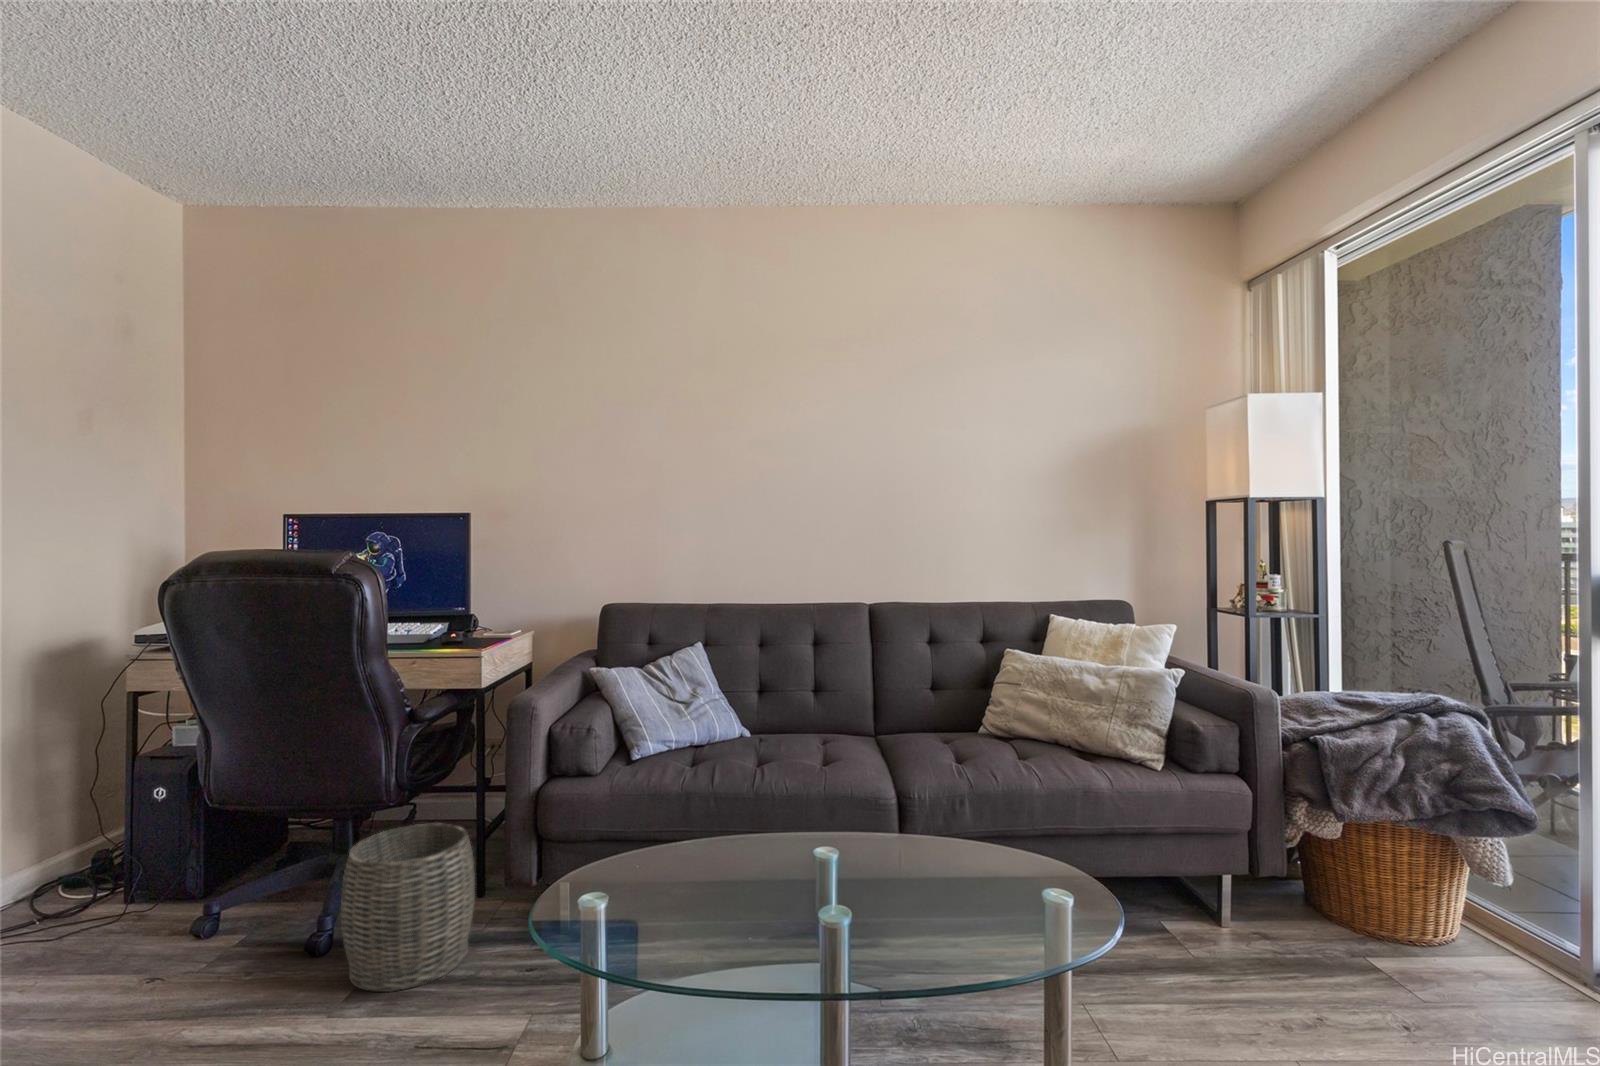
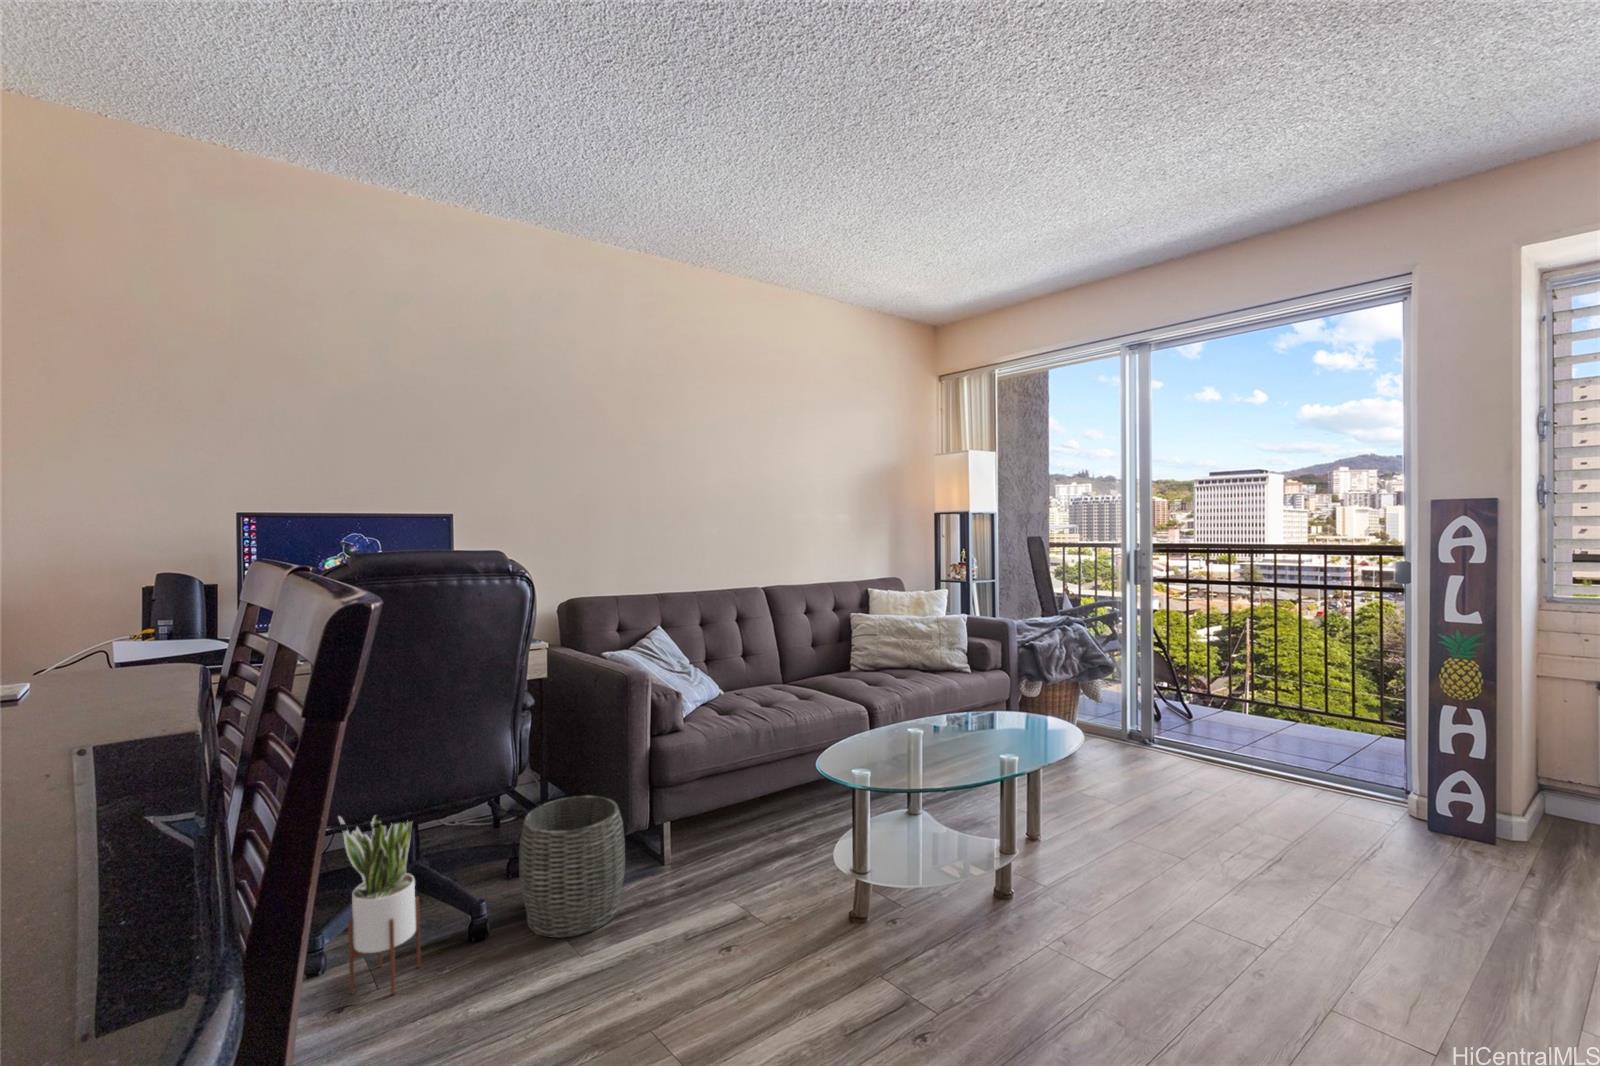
potted plant: none [154,778,257,985] -> present [339,816,421,995]

